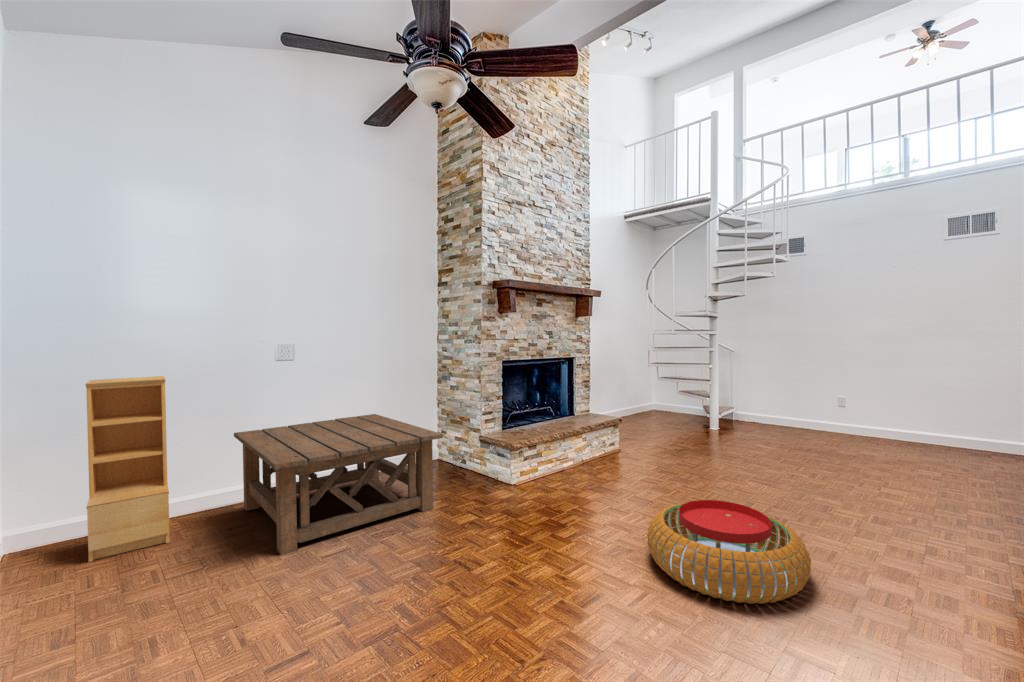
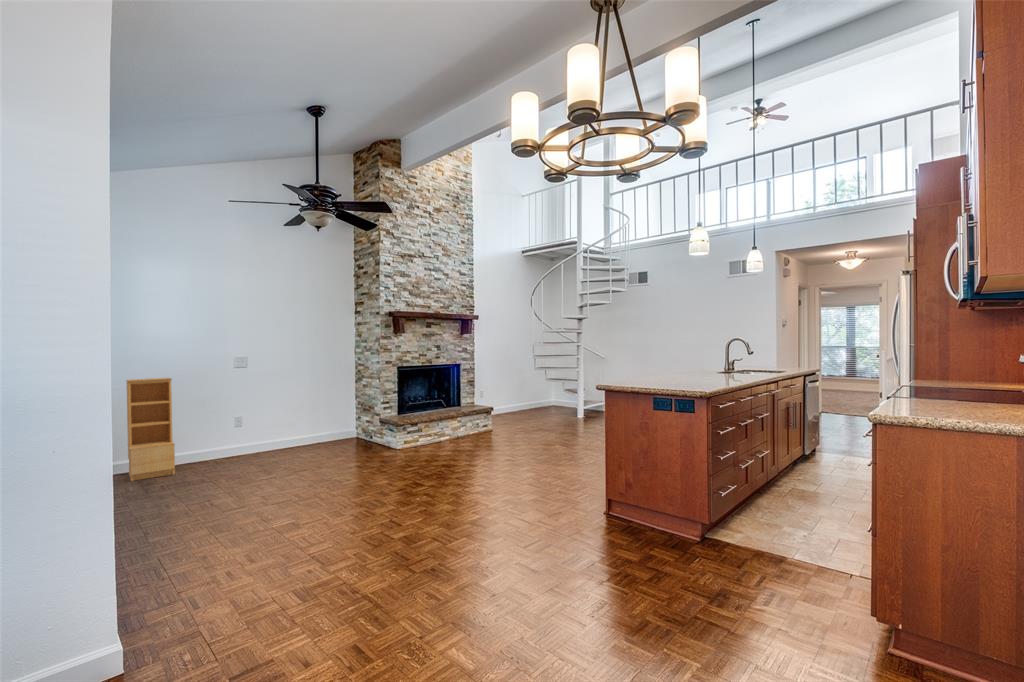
coffee table: present [234,414,443,555] -> none [211,404,344,477]
pouf: present [647,500,811,604] -> none [444,440,523,482]

